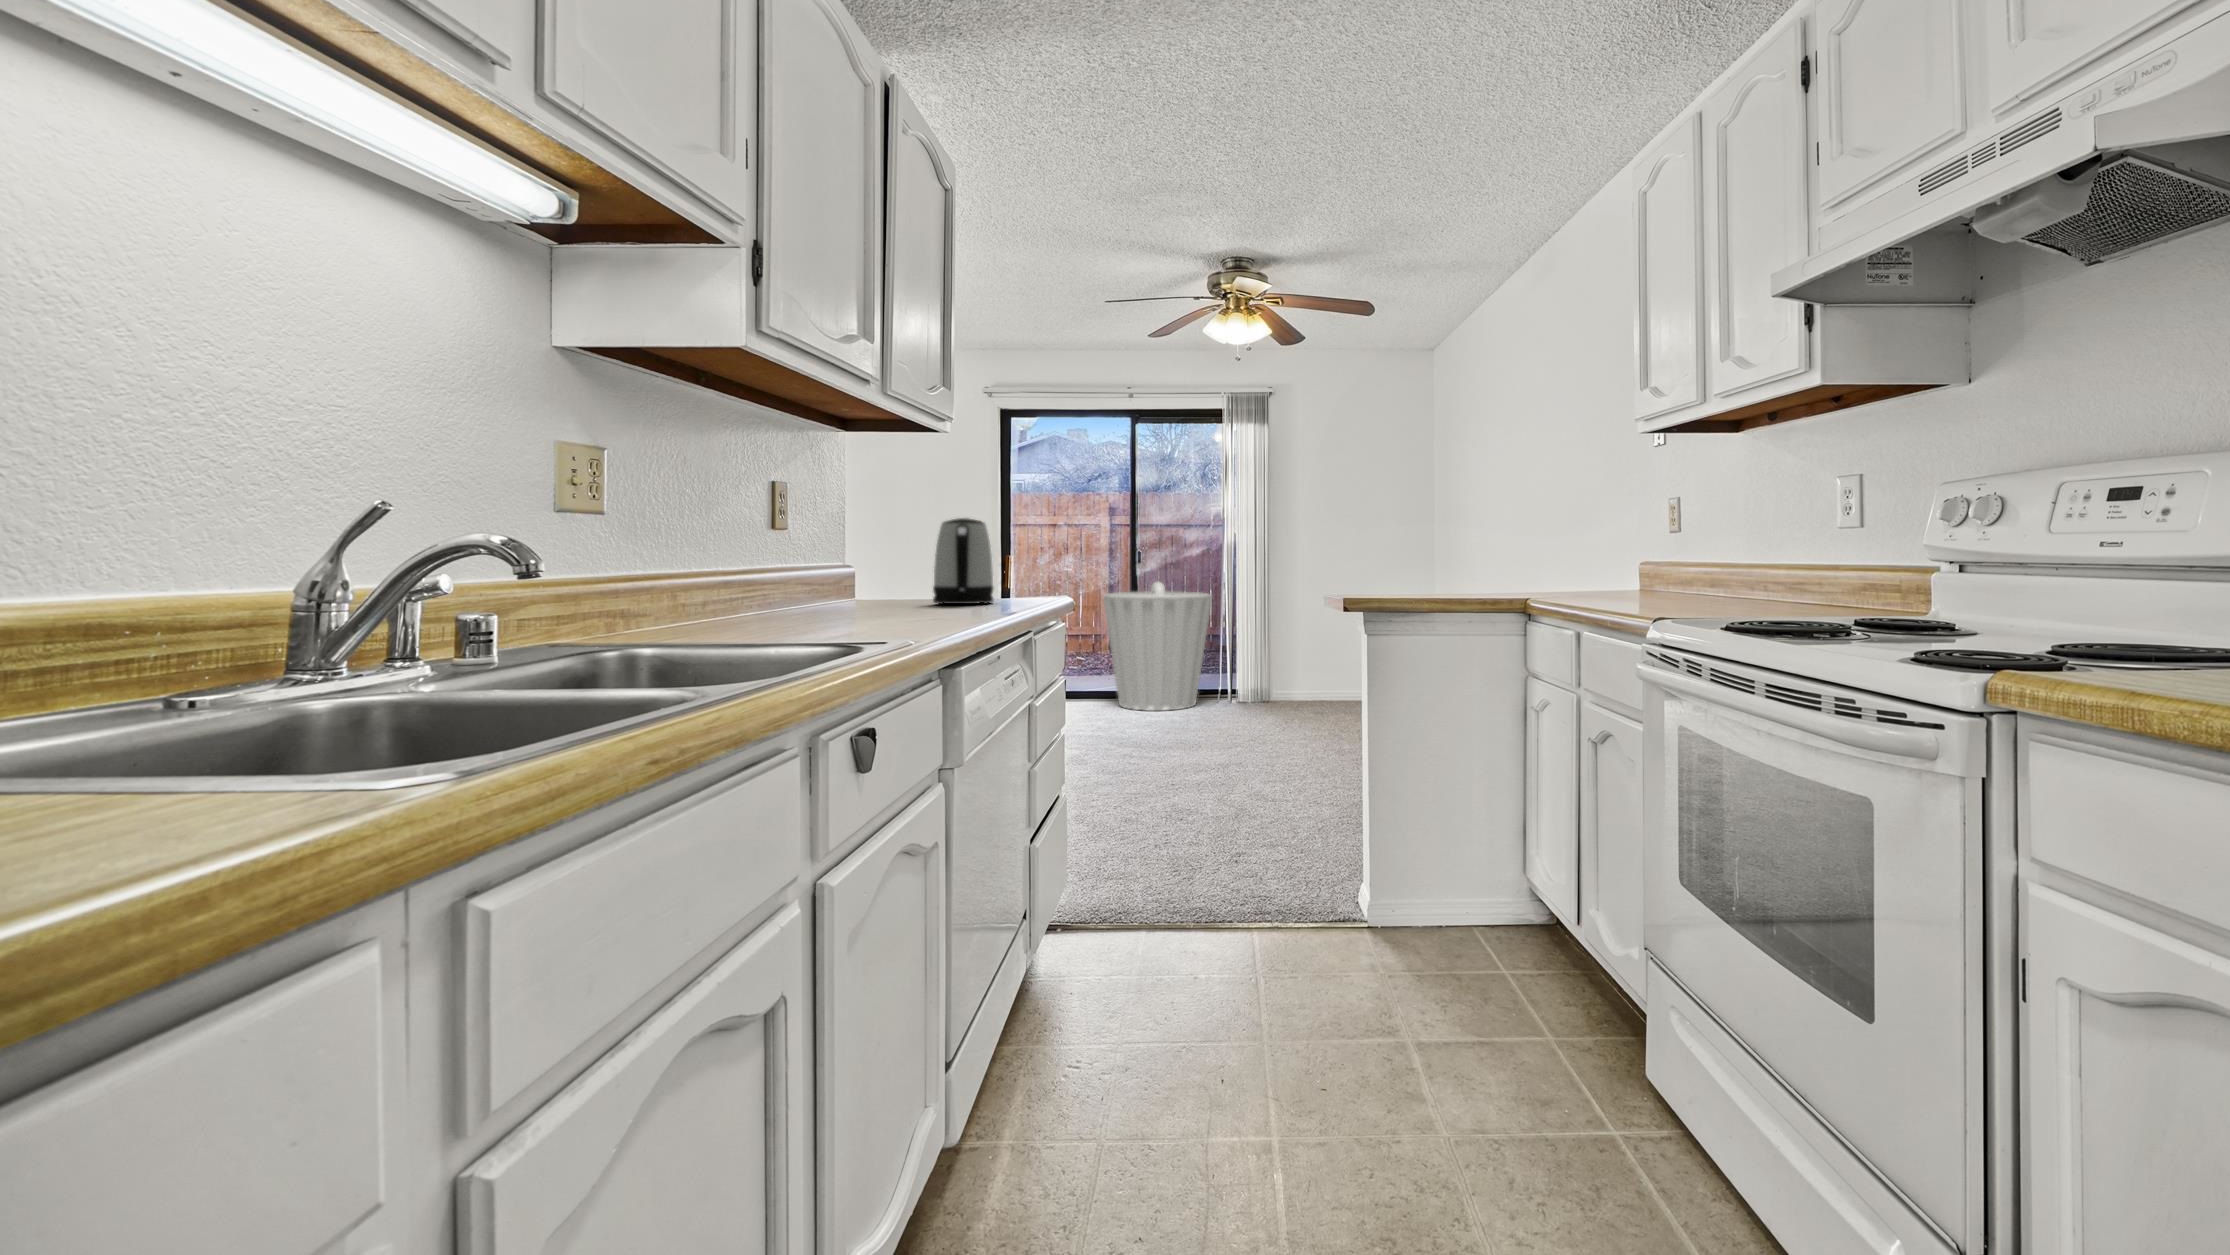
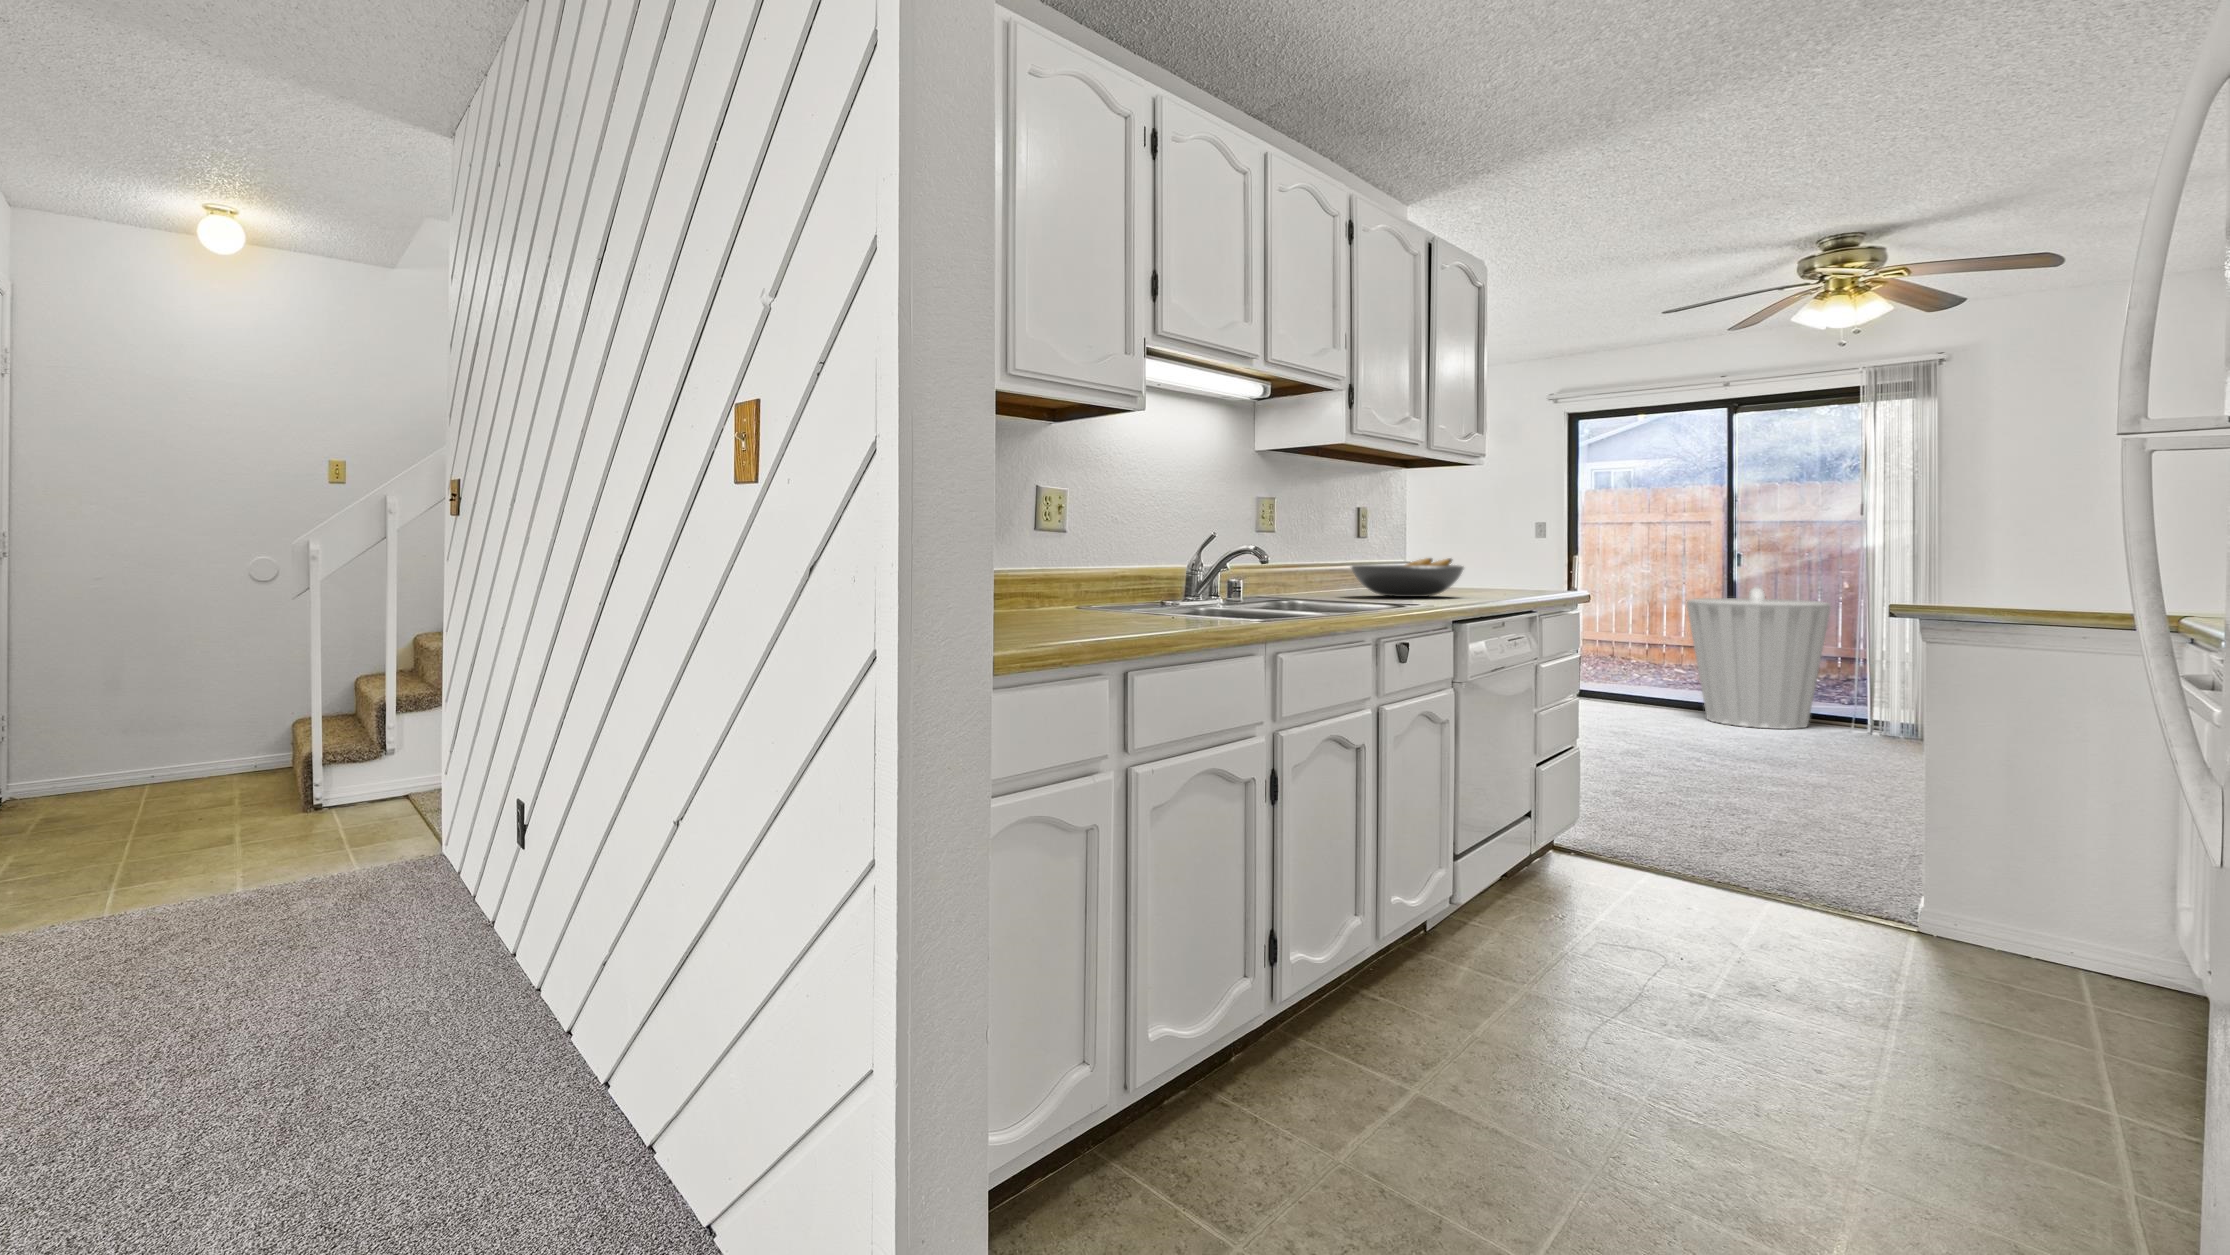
kettle: present [933,518,993,604] -> none [1471,529,1519,594]
fruit bowl: none [759,557,933,616] -> present [1351,558,1464,597]

